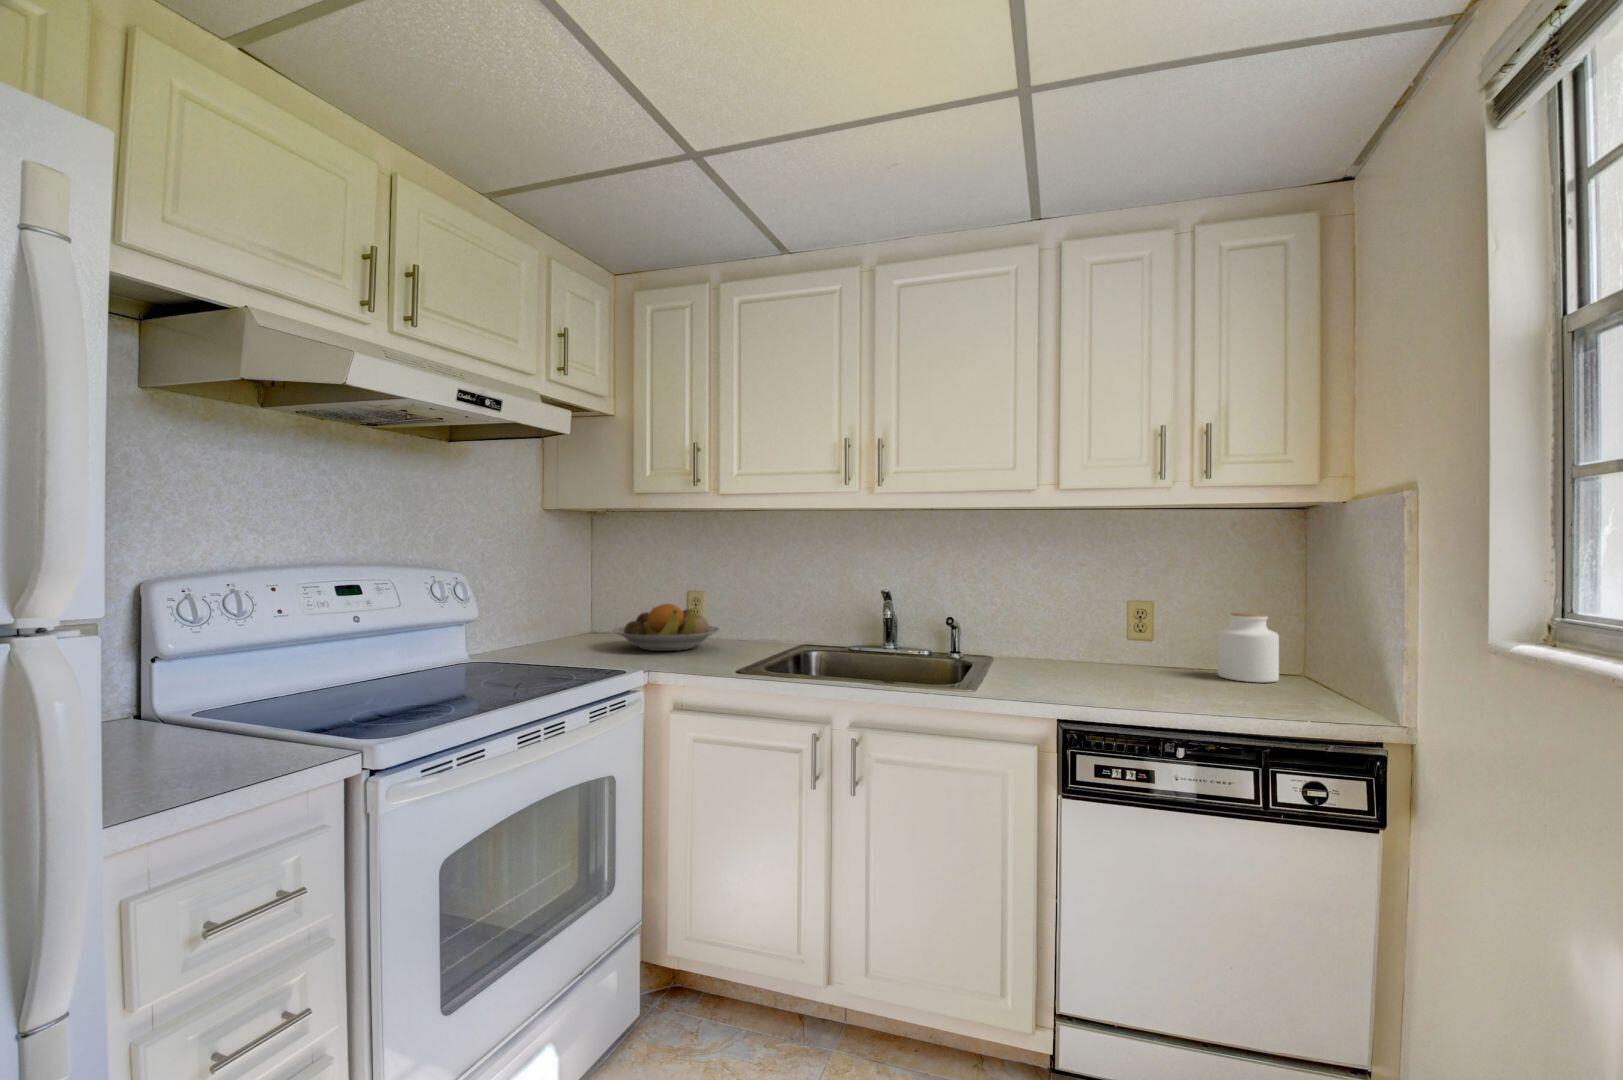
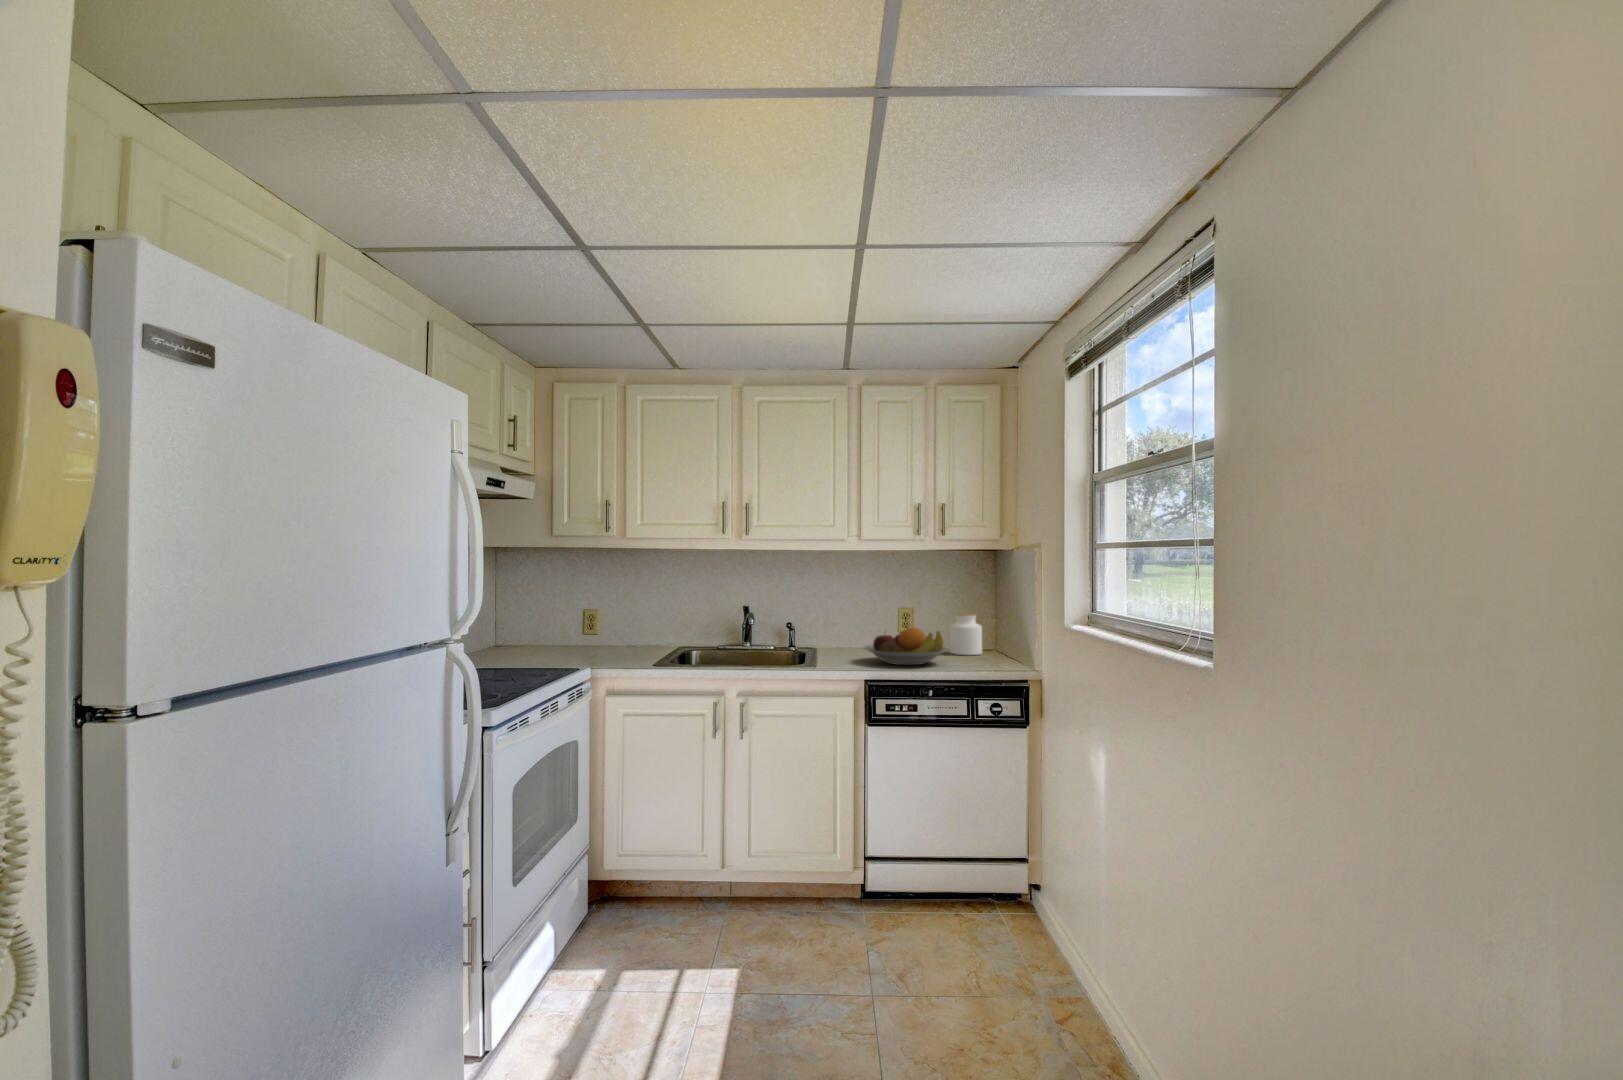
fruit bowl: present [613,604,720,651] -> present [865,628,948,665]

